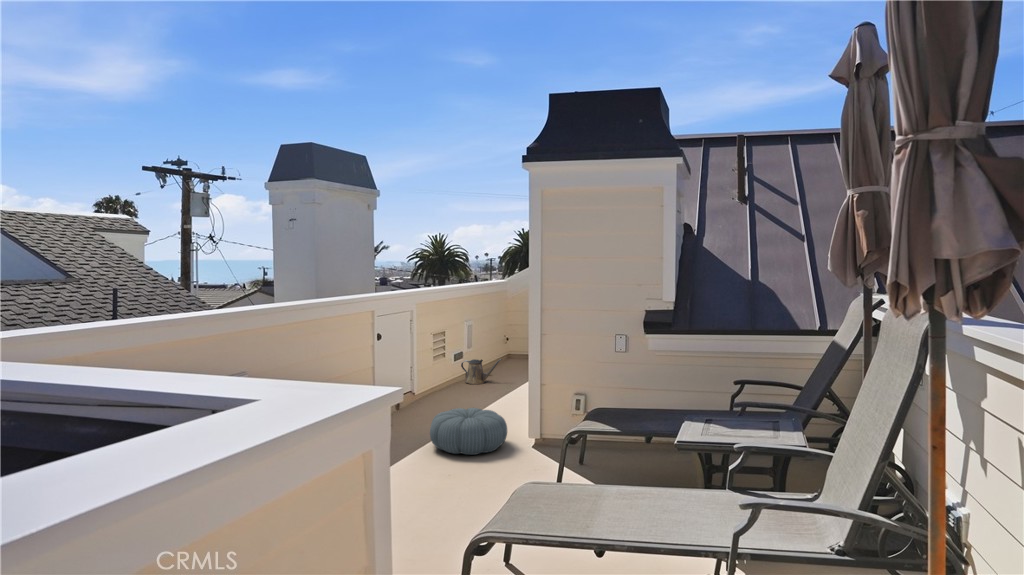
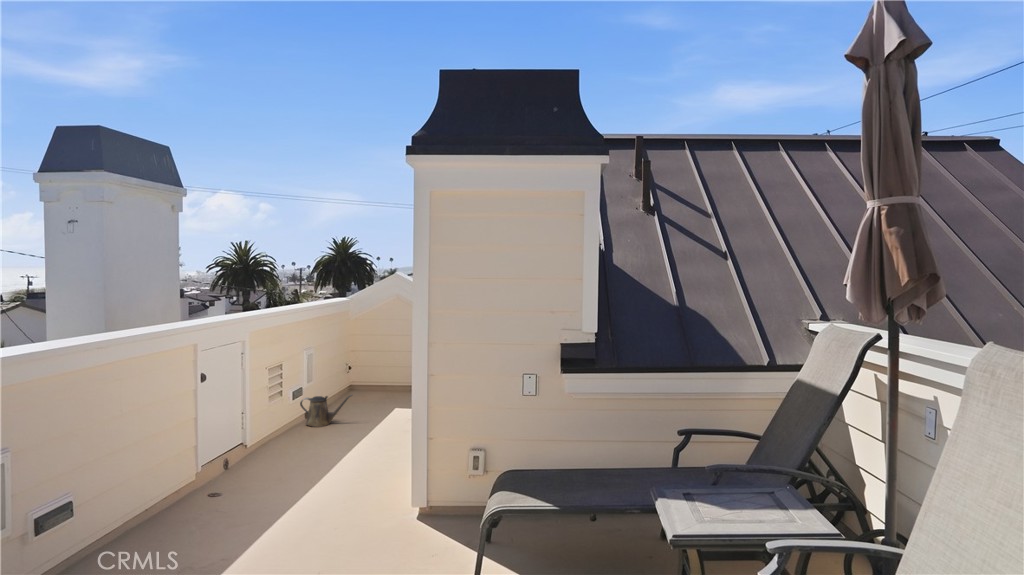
pouf: present [430,408,507,455] -> none [284,474,390,545]

